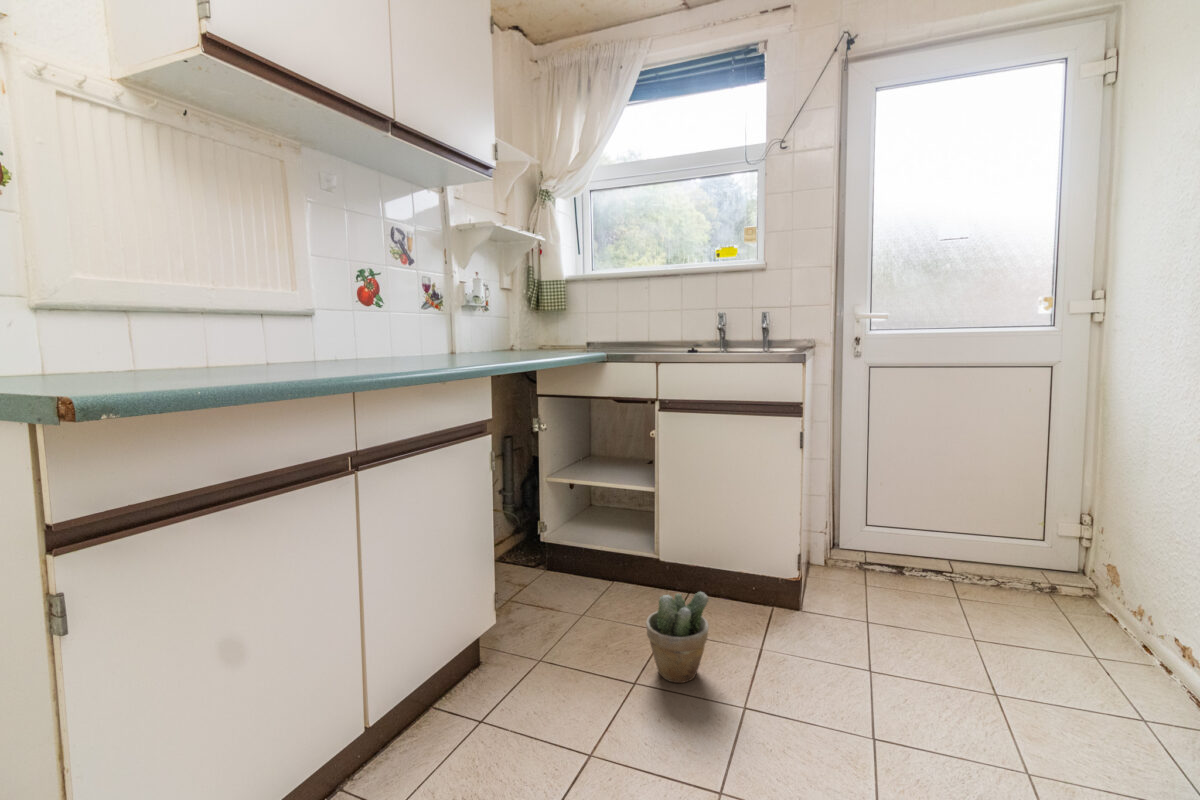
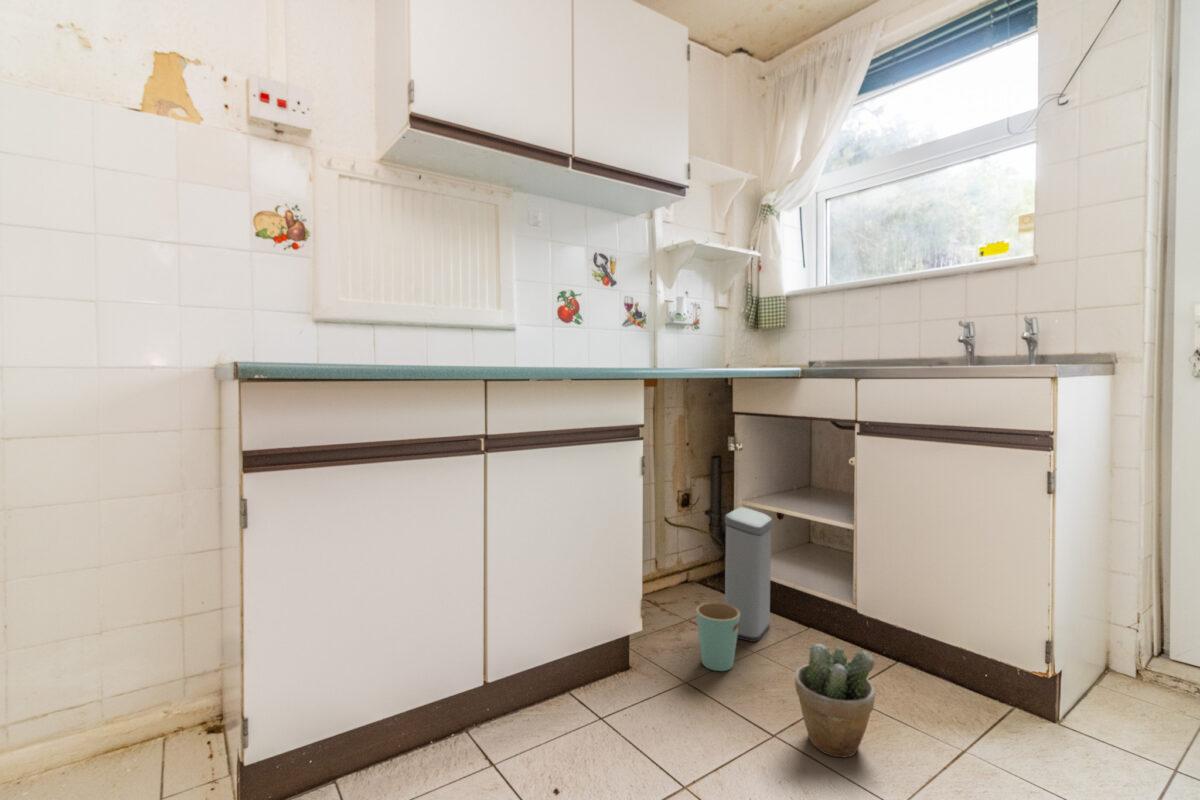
trash can: none [536,486,584,643] -> present [696,507,772,671]

